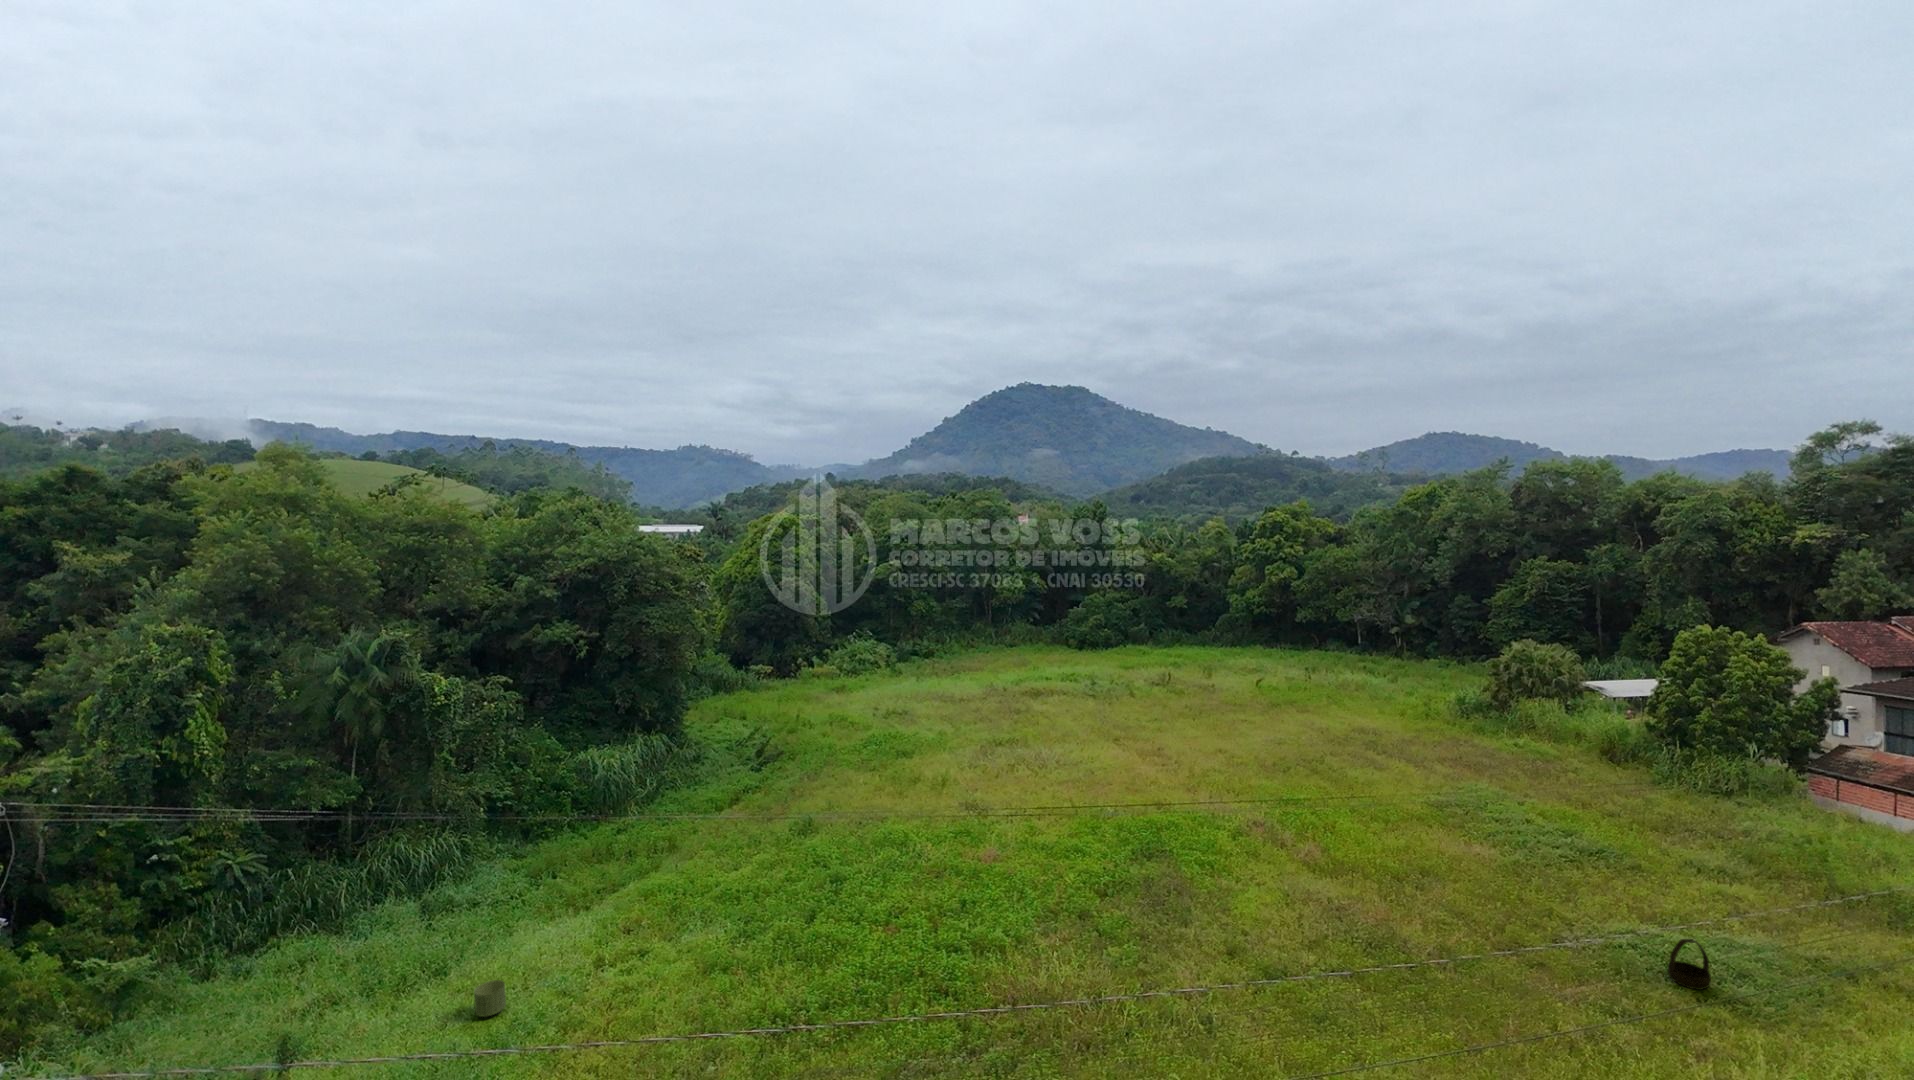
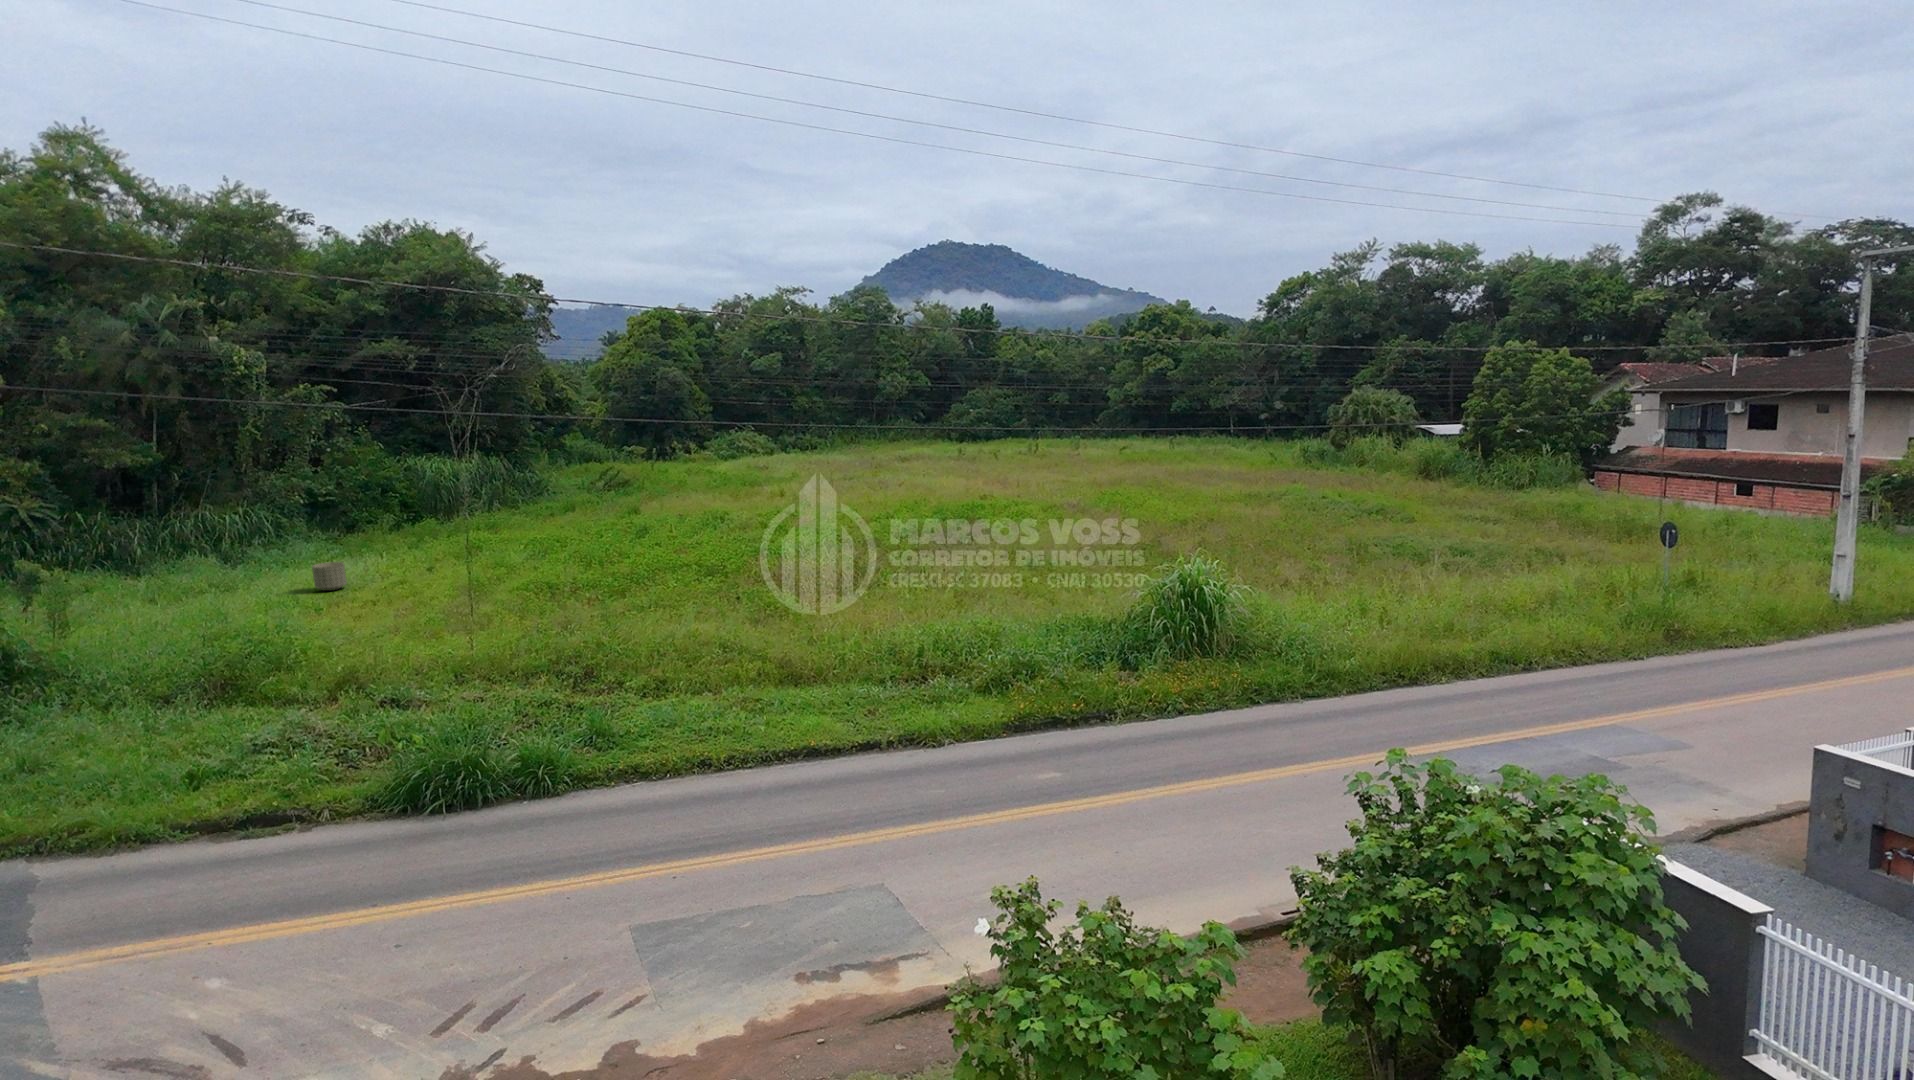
basket: present [1667,939,1711,990] -> none [1421,509,1454,548]

